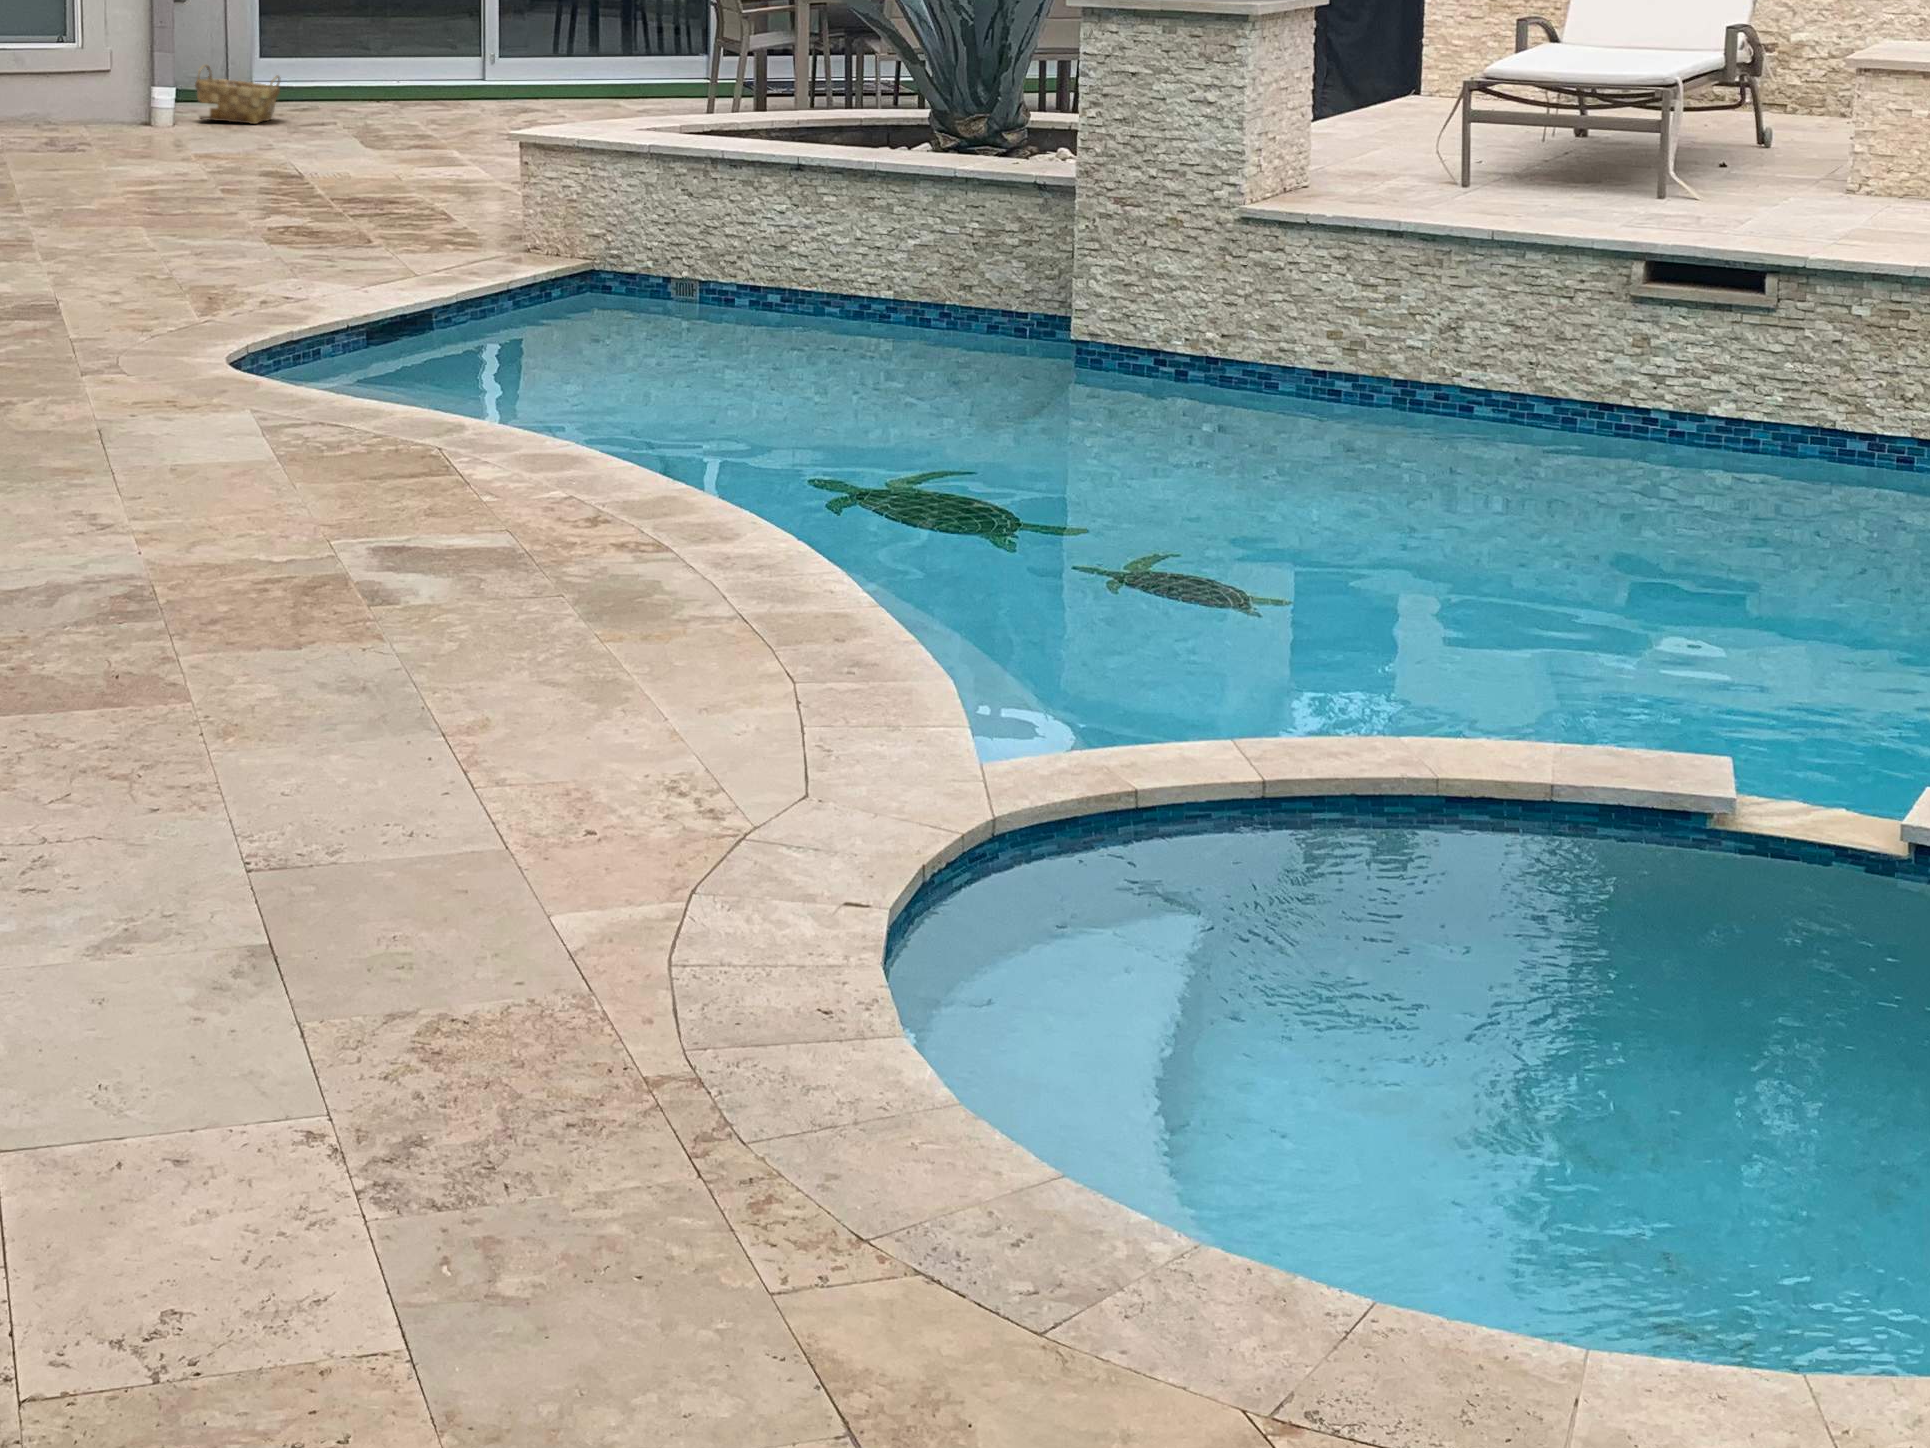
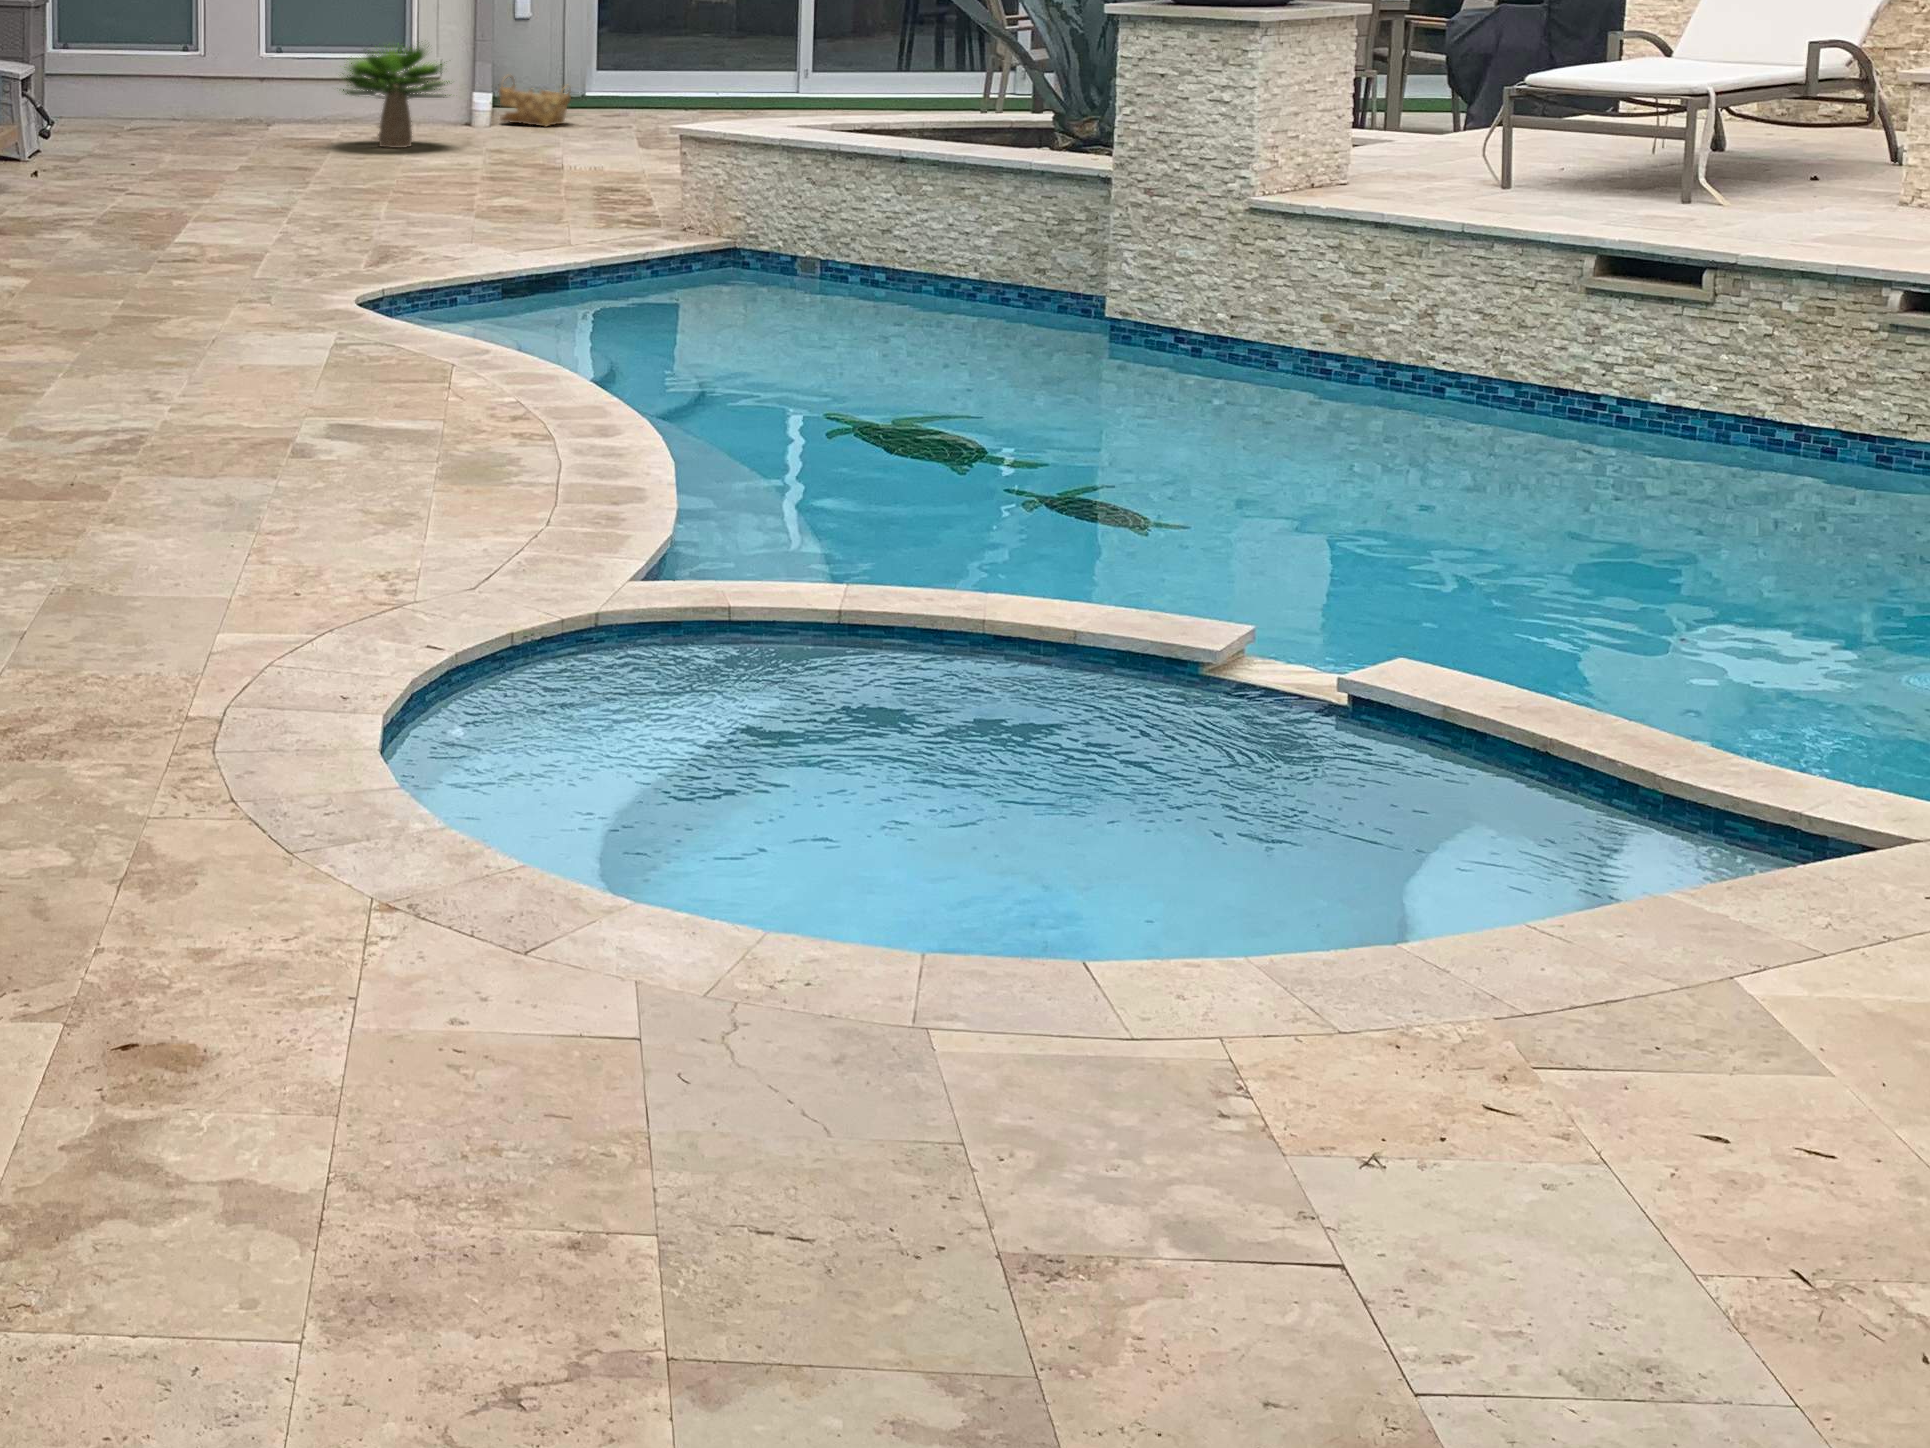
potted plant: none [14,25,176,156] -> present [342,46,450,148]

